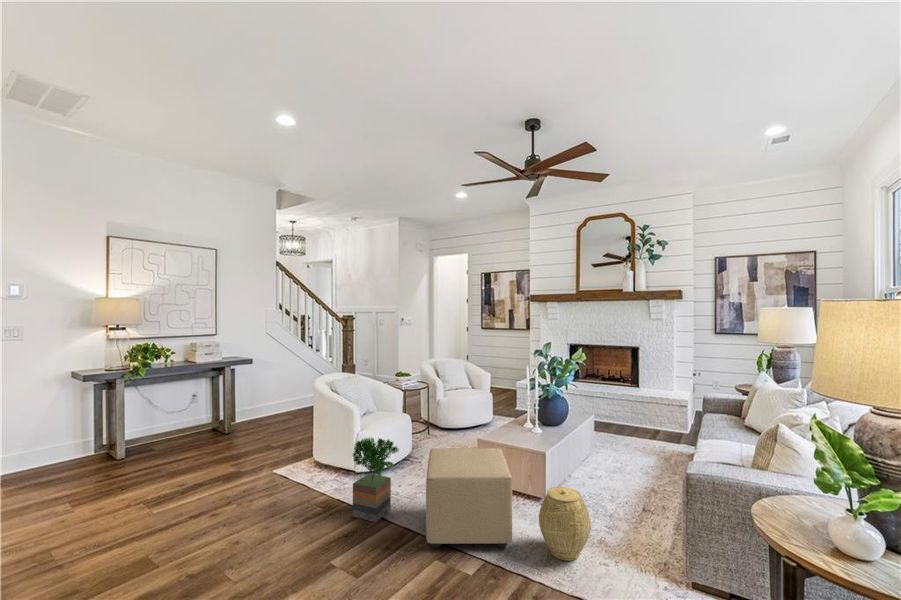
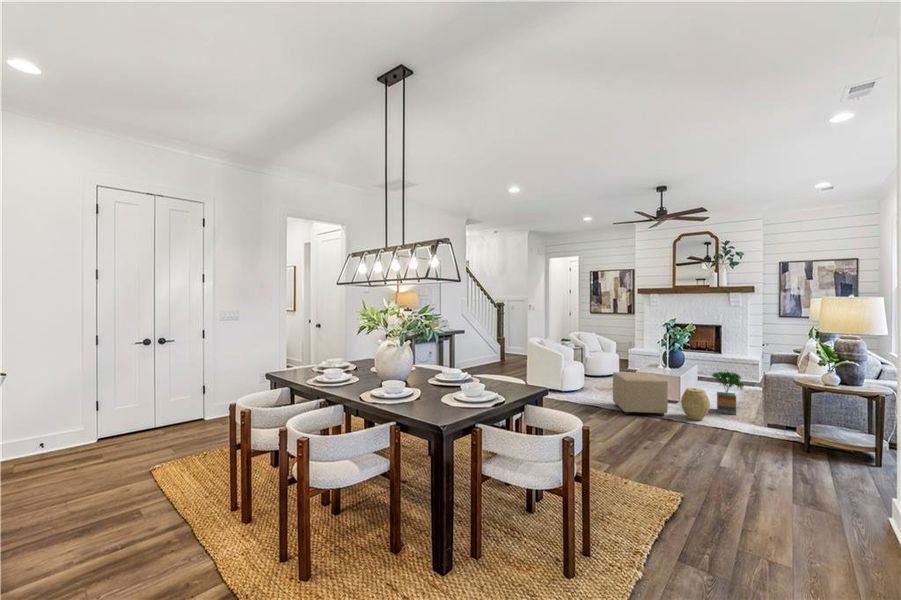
potted tree: present [353,438,399,522] -> present [712,372,744,415]

